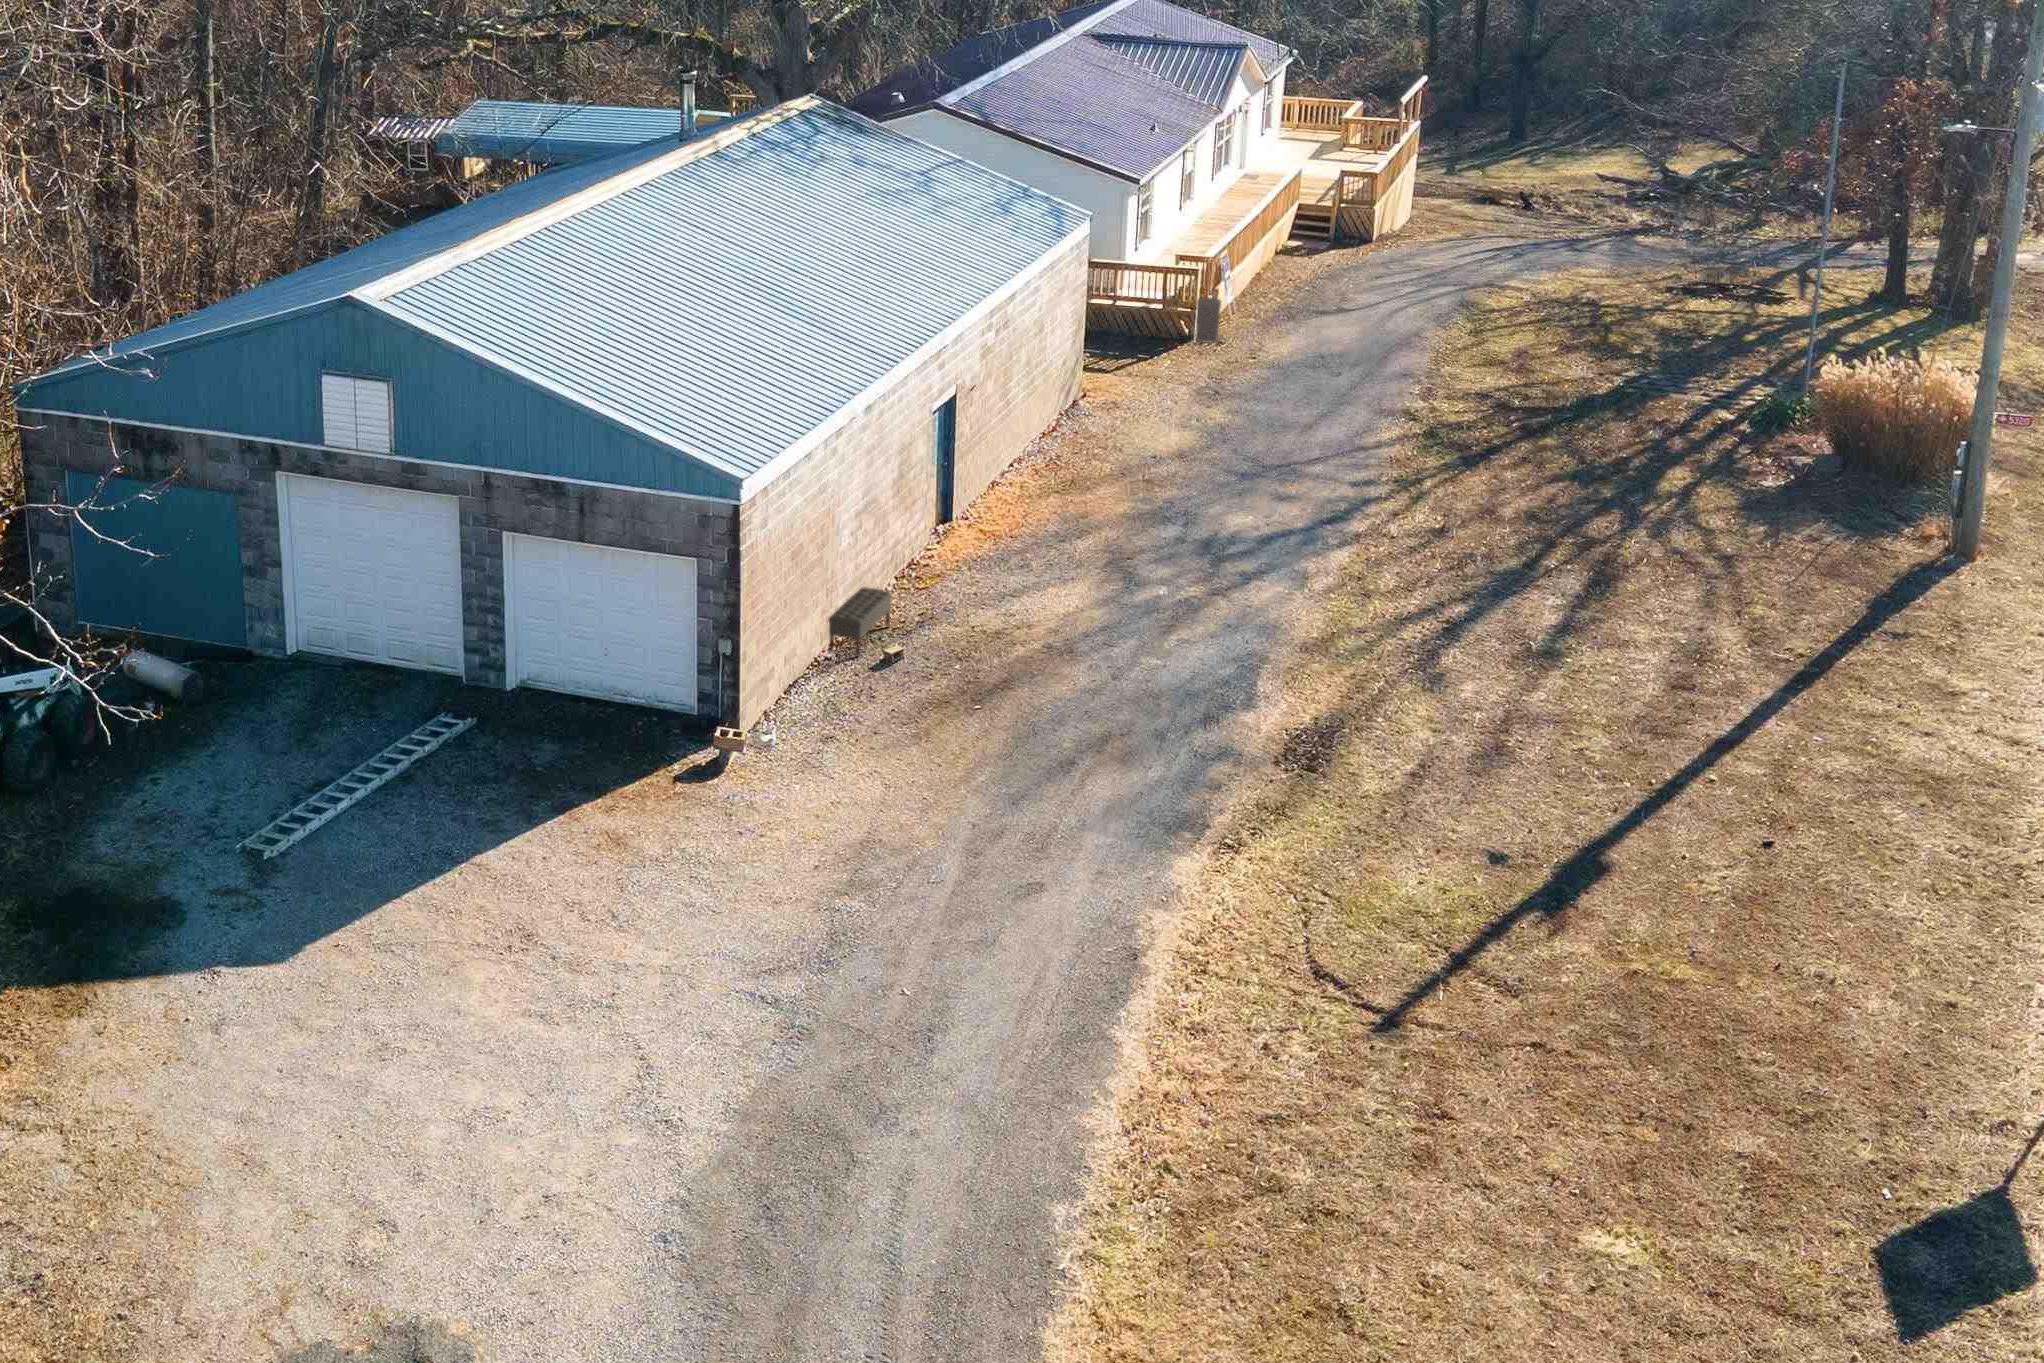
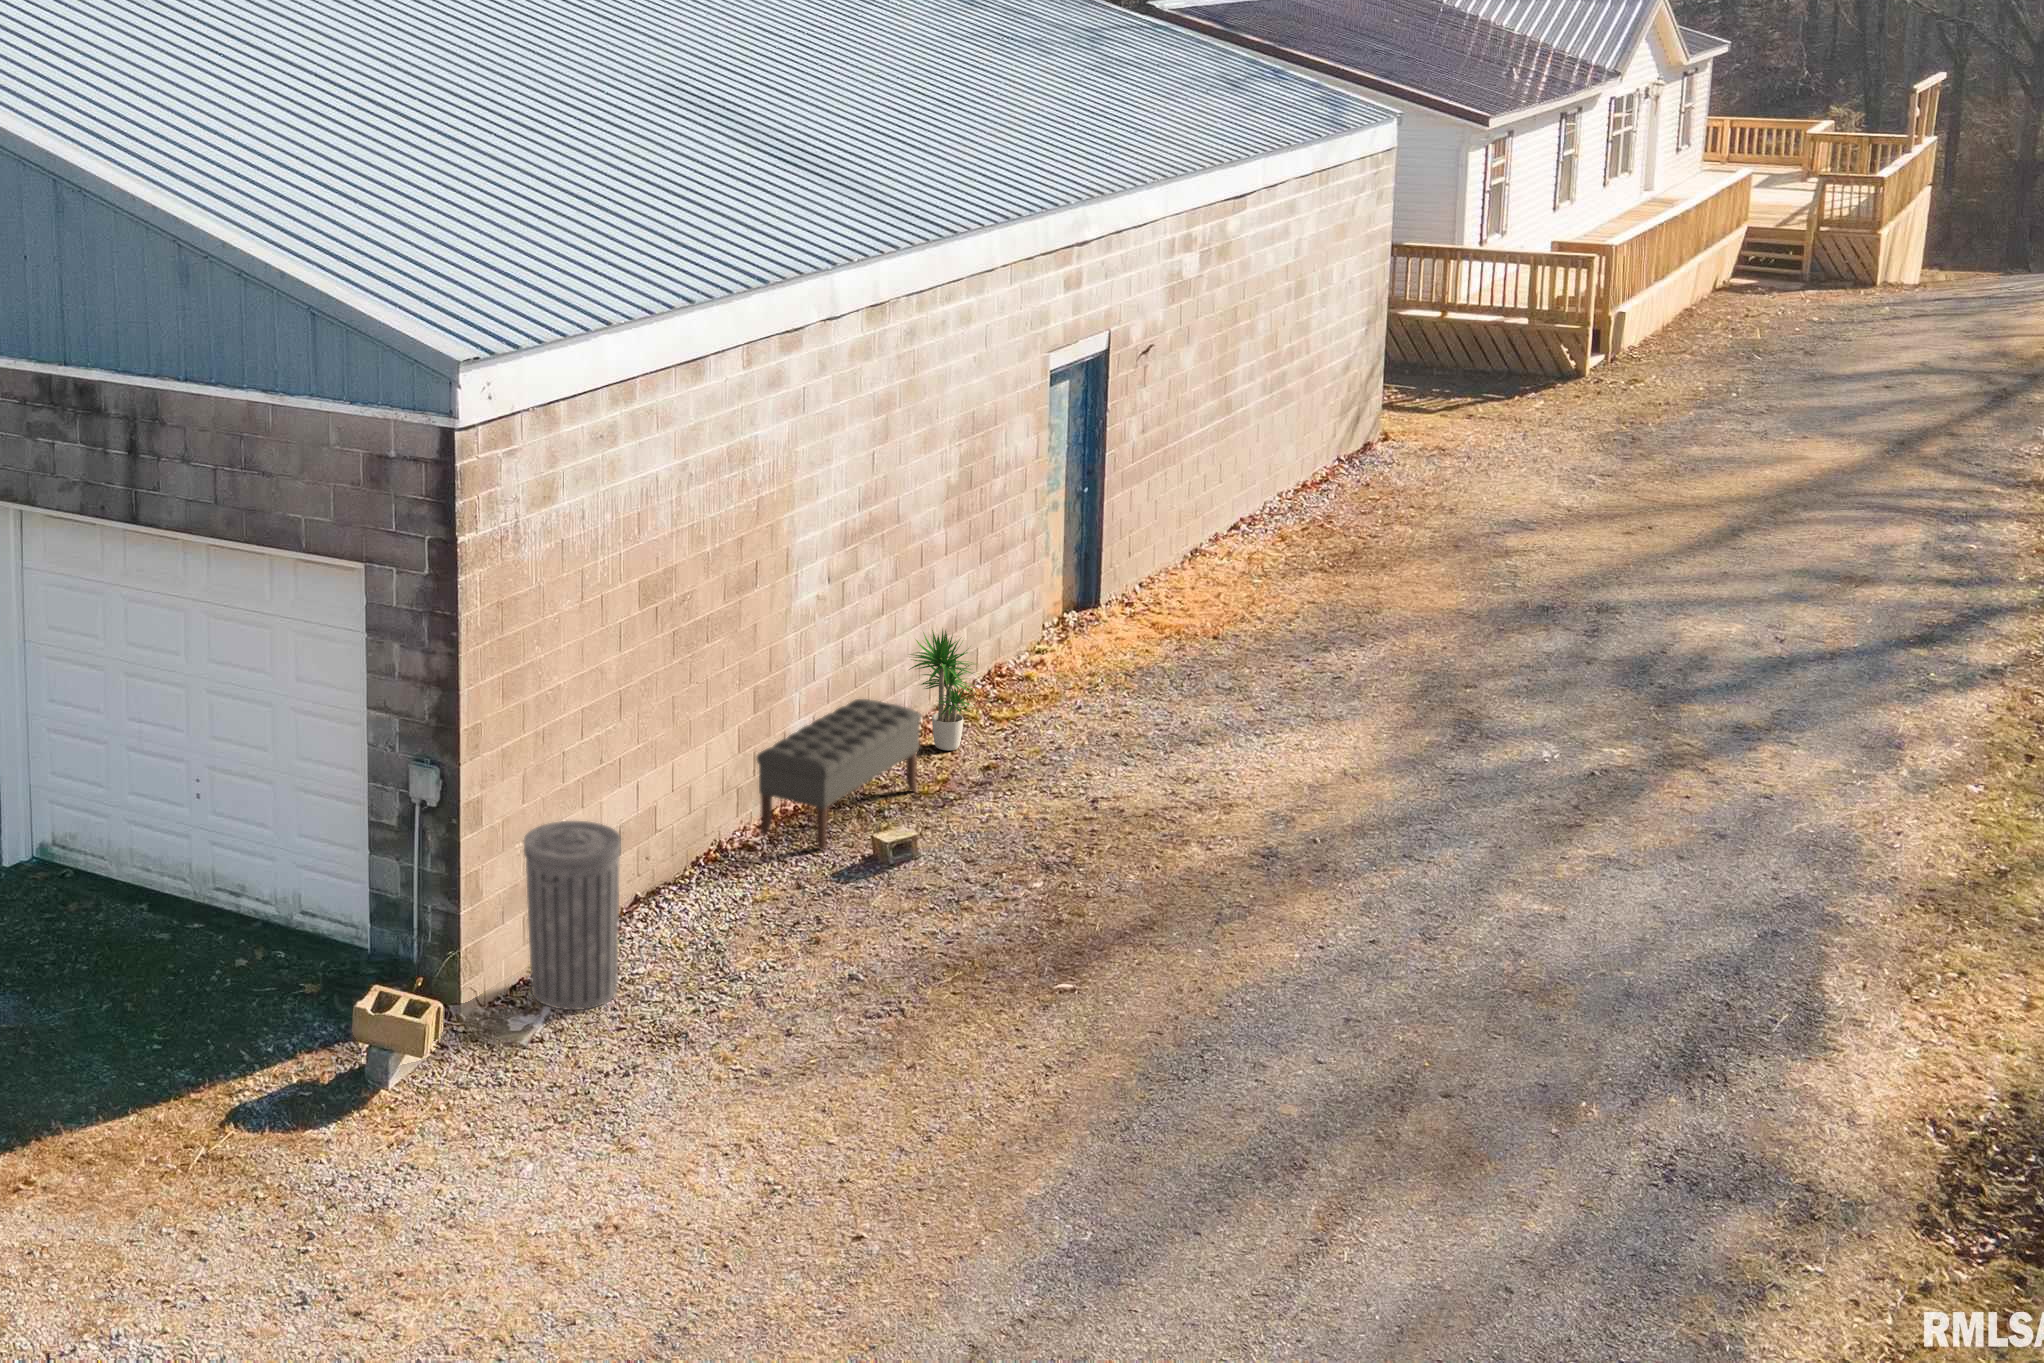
trash can: present [1196,297,1221,342] -> present [524,821,621,1010]
potted plant: none [878,550,913,606] -> present [909,629,978,750]

